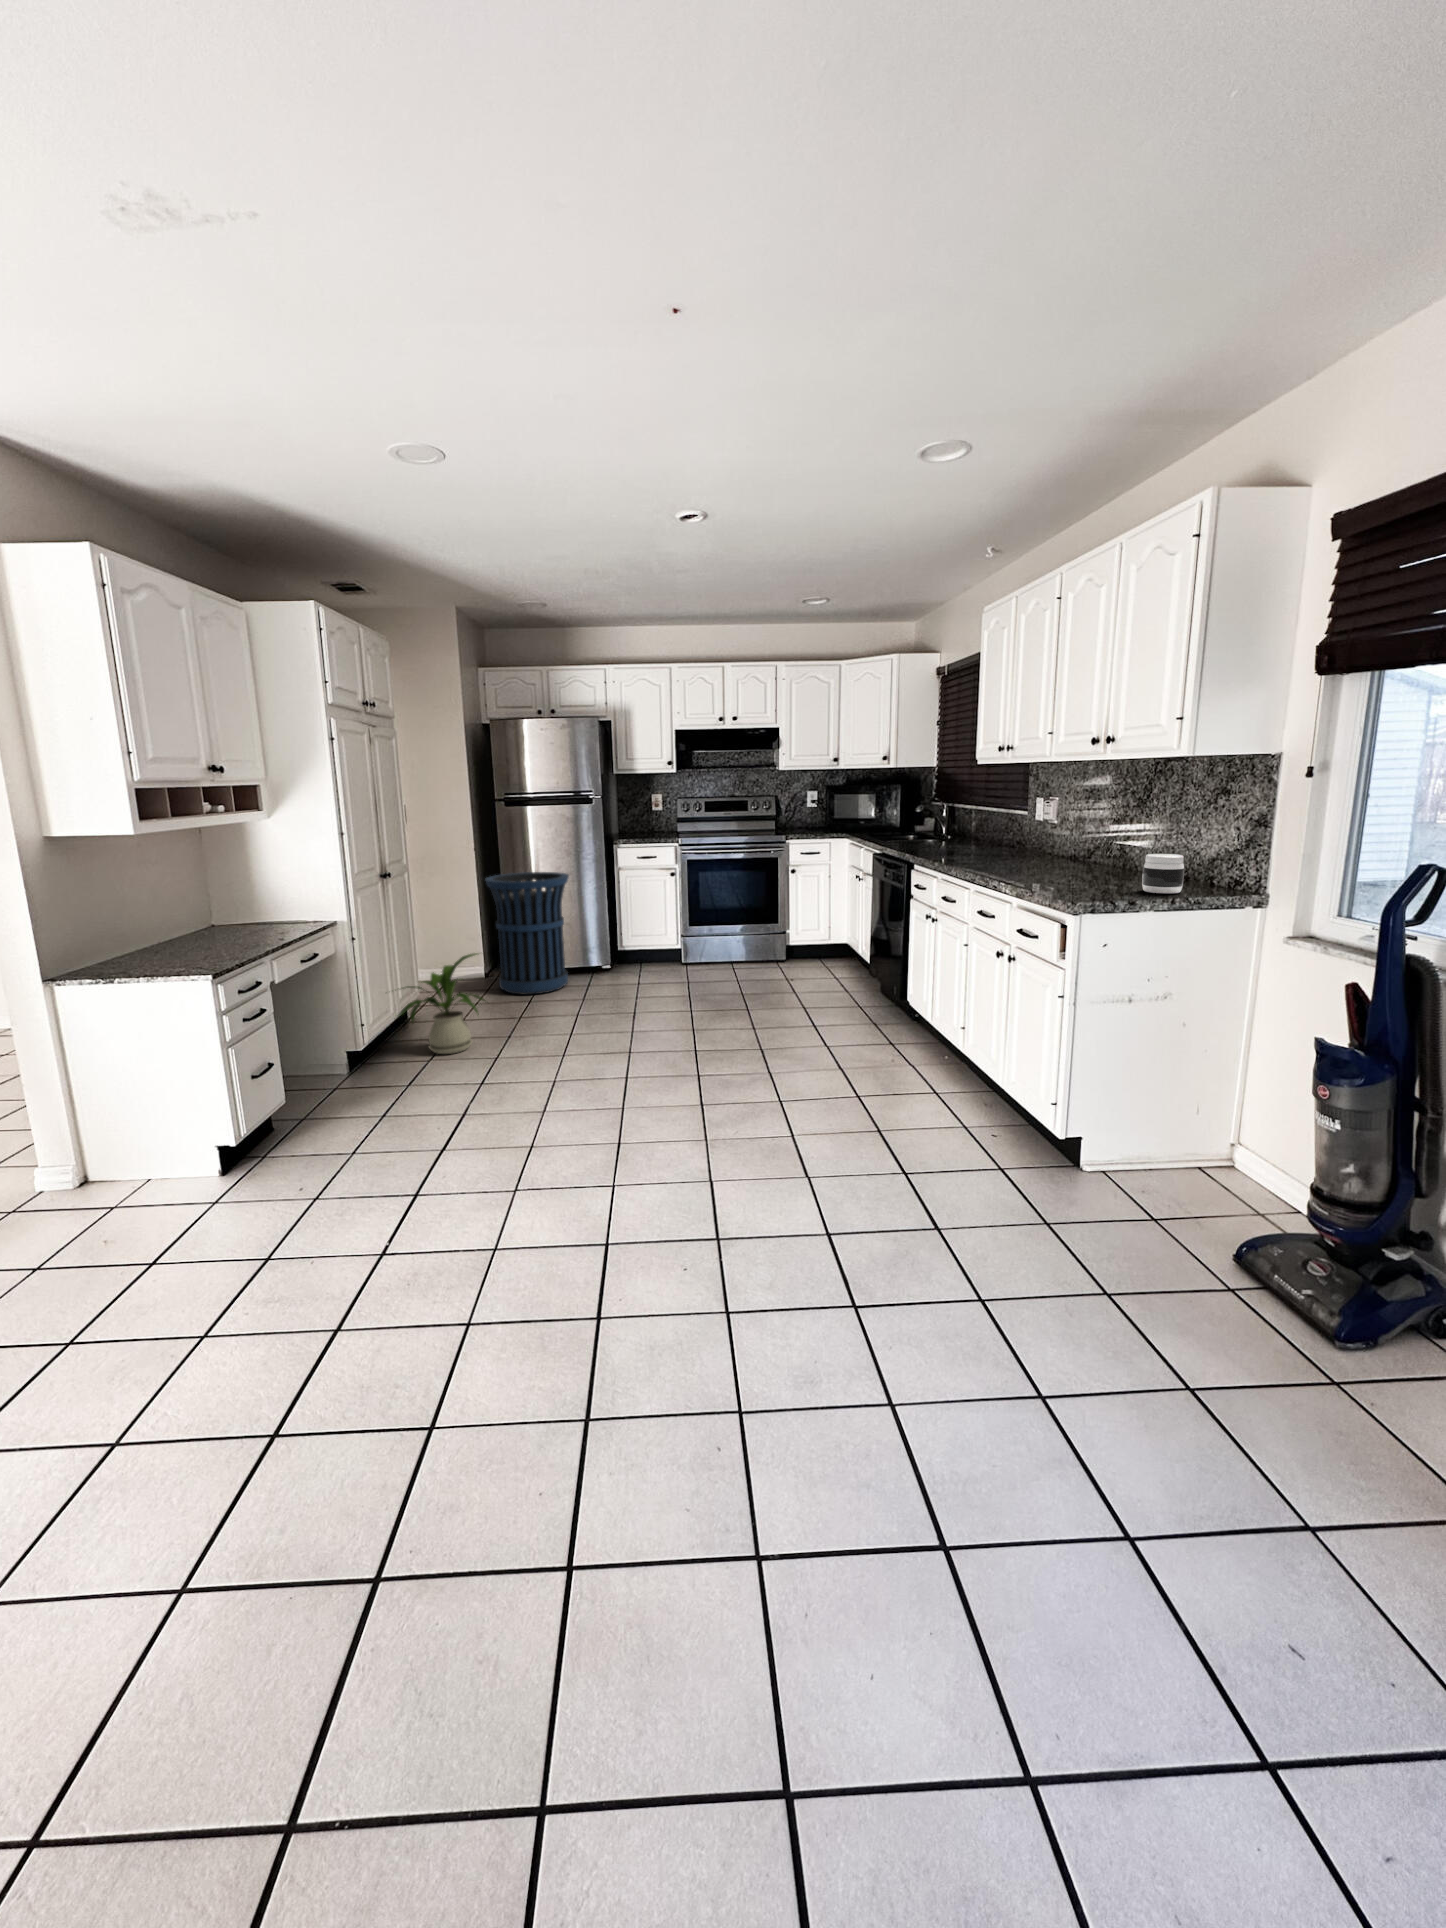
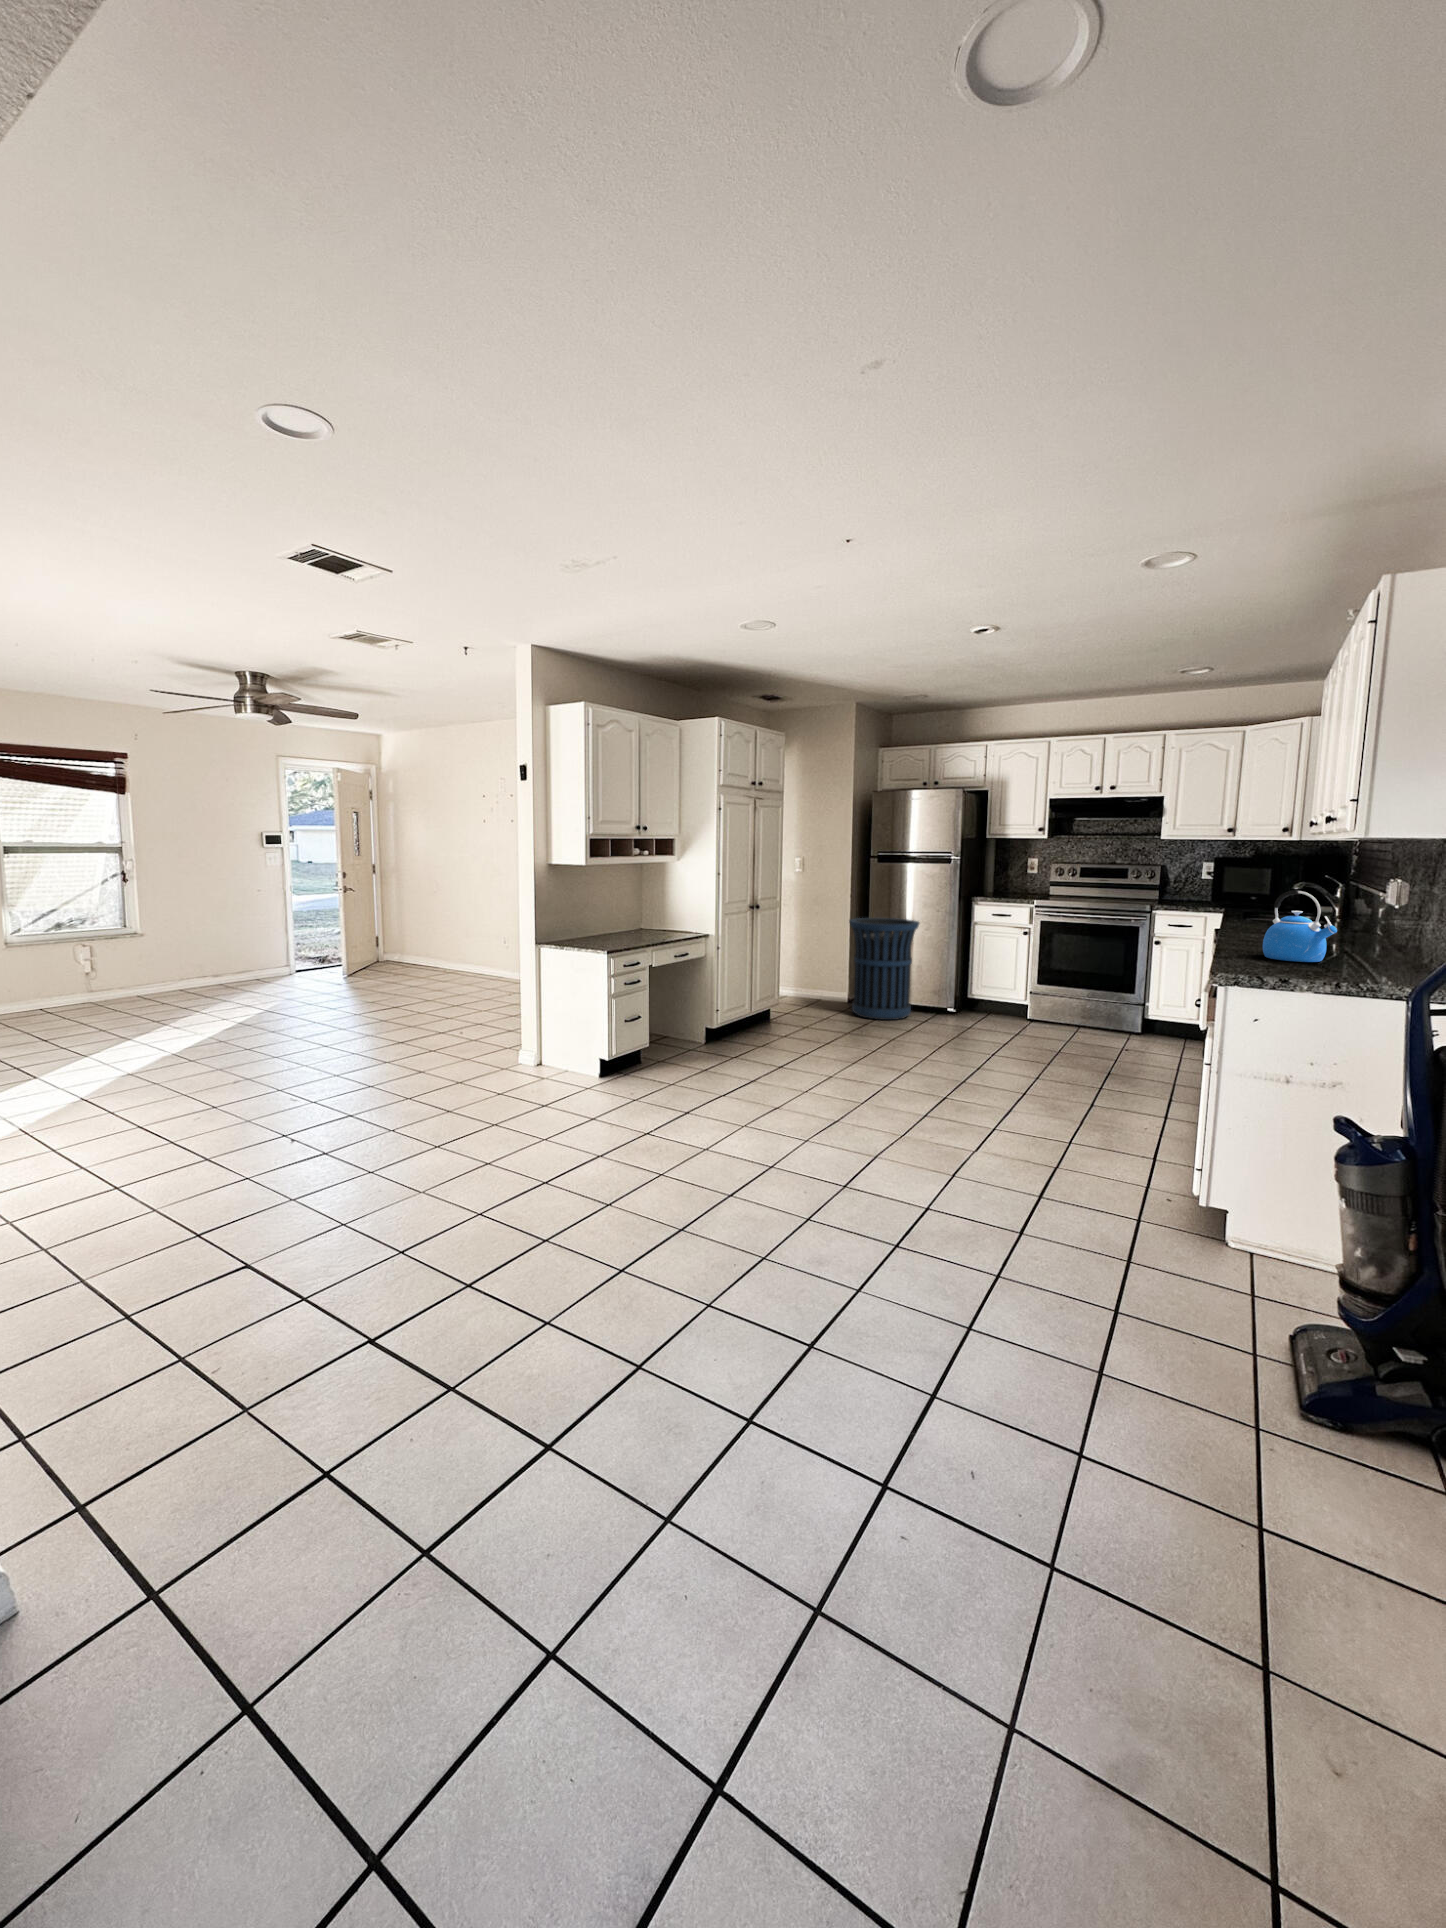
kettle: none [1030,812,1098,881] -> present [1263,890,1337,962]
jar: present [1142,854,1184,893] -> none [1346,939,1396,981]
house plant: present [398,953,486,1054] -> none [738,972,817,1045]

